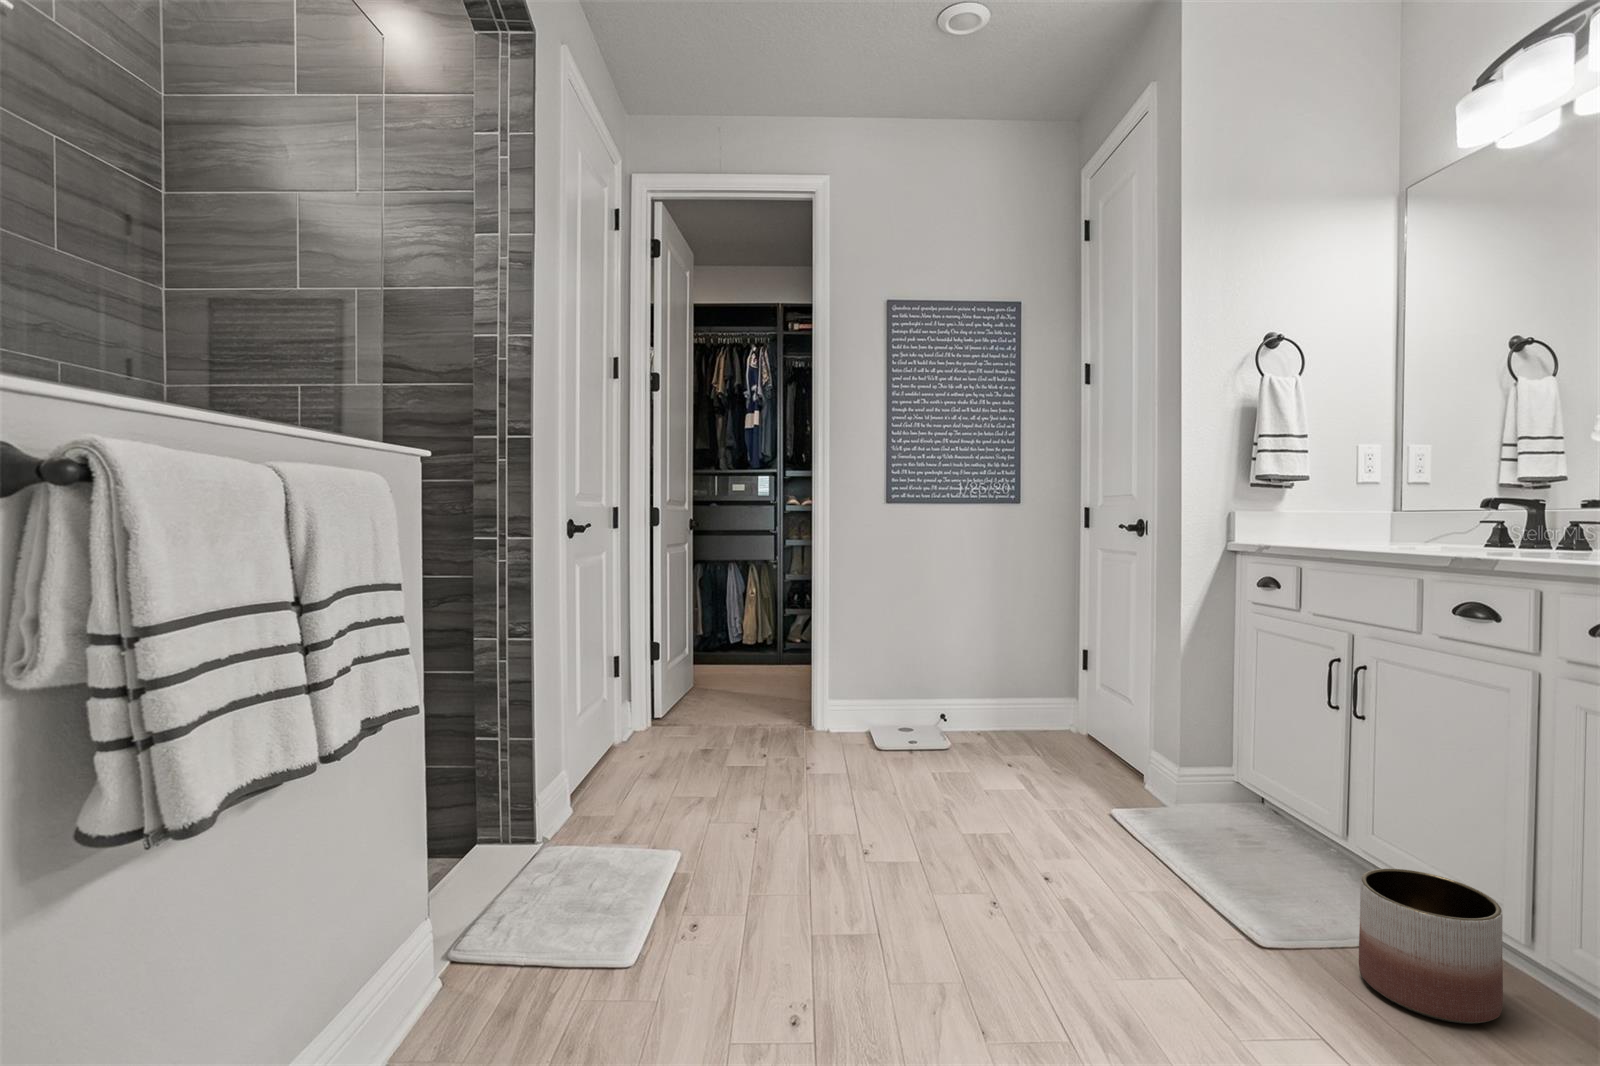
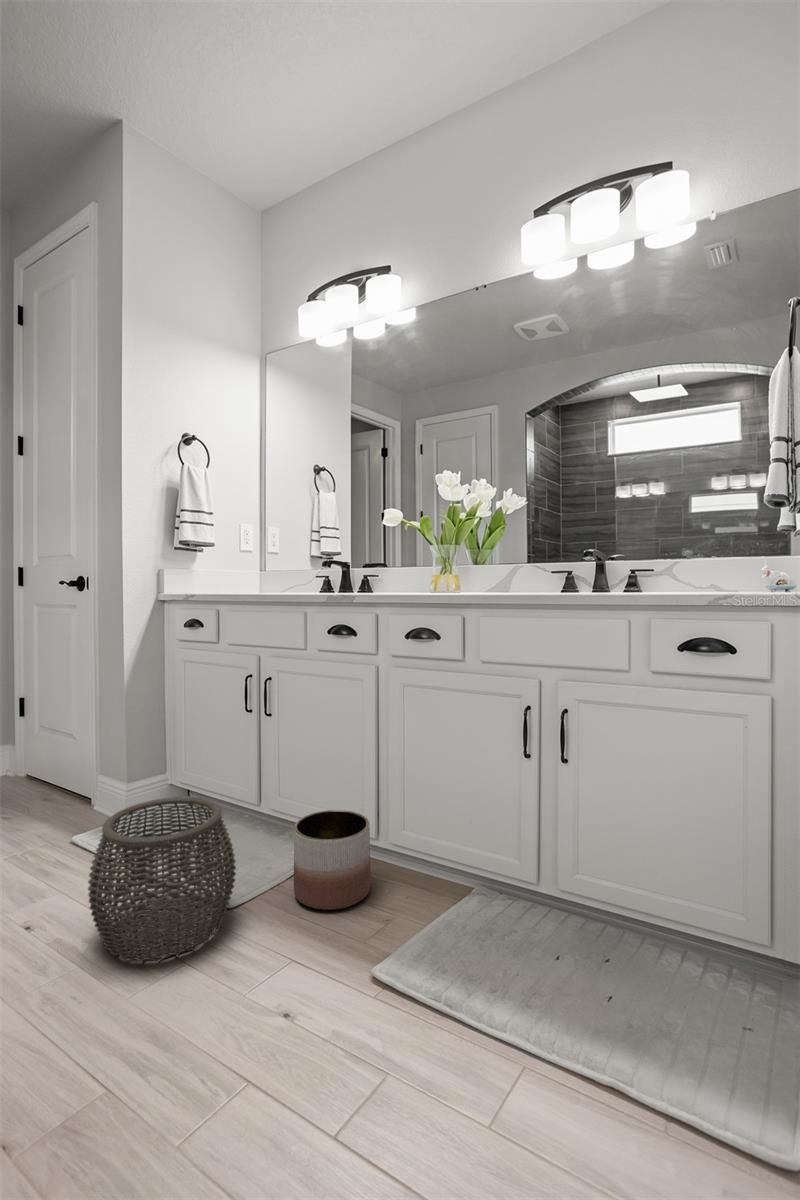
woven basket: none [1094,779,1267,961] -> present [88,797,236,963]

